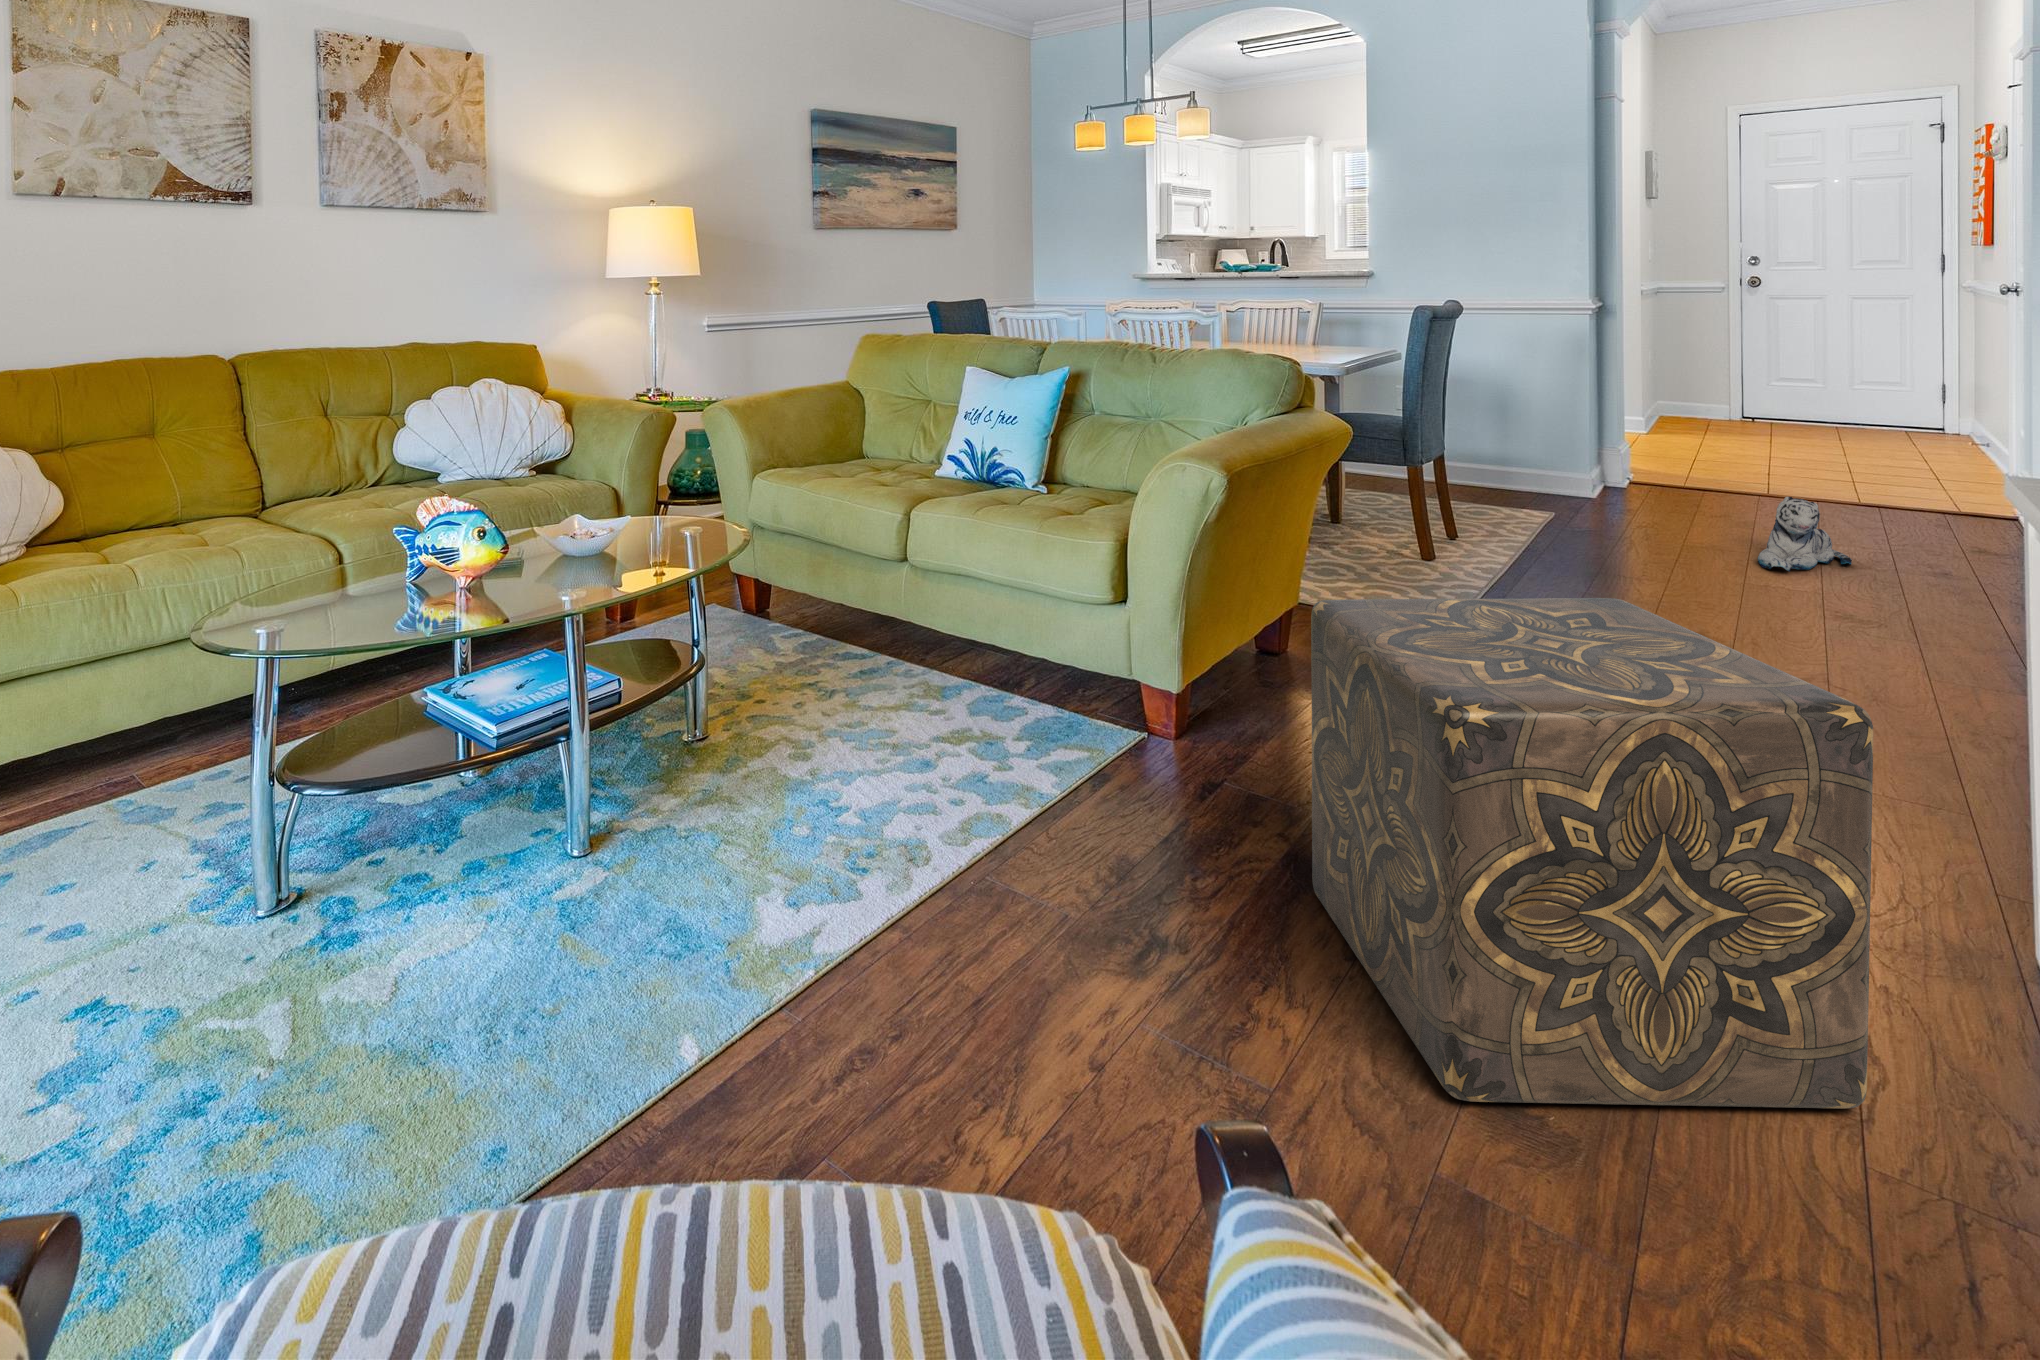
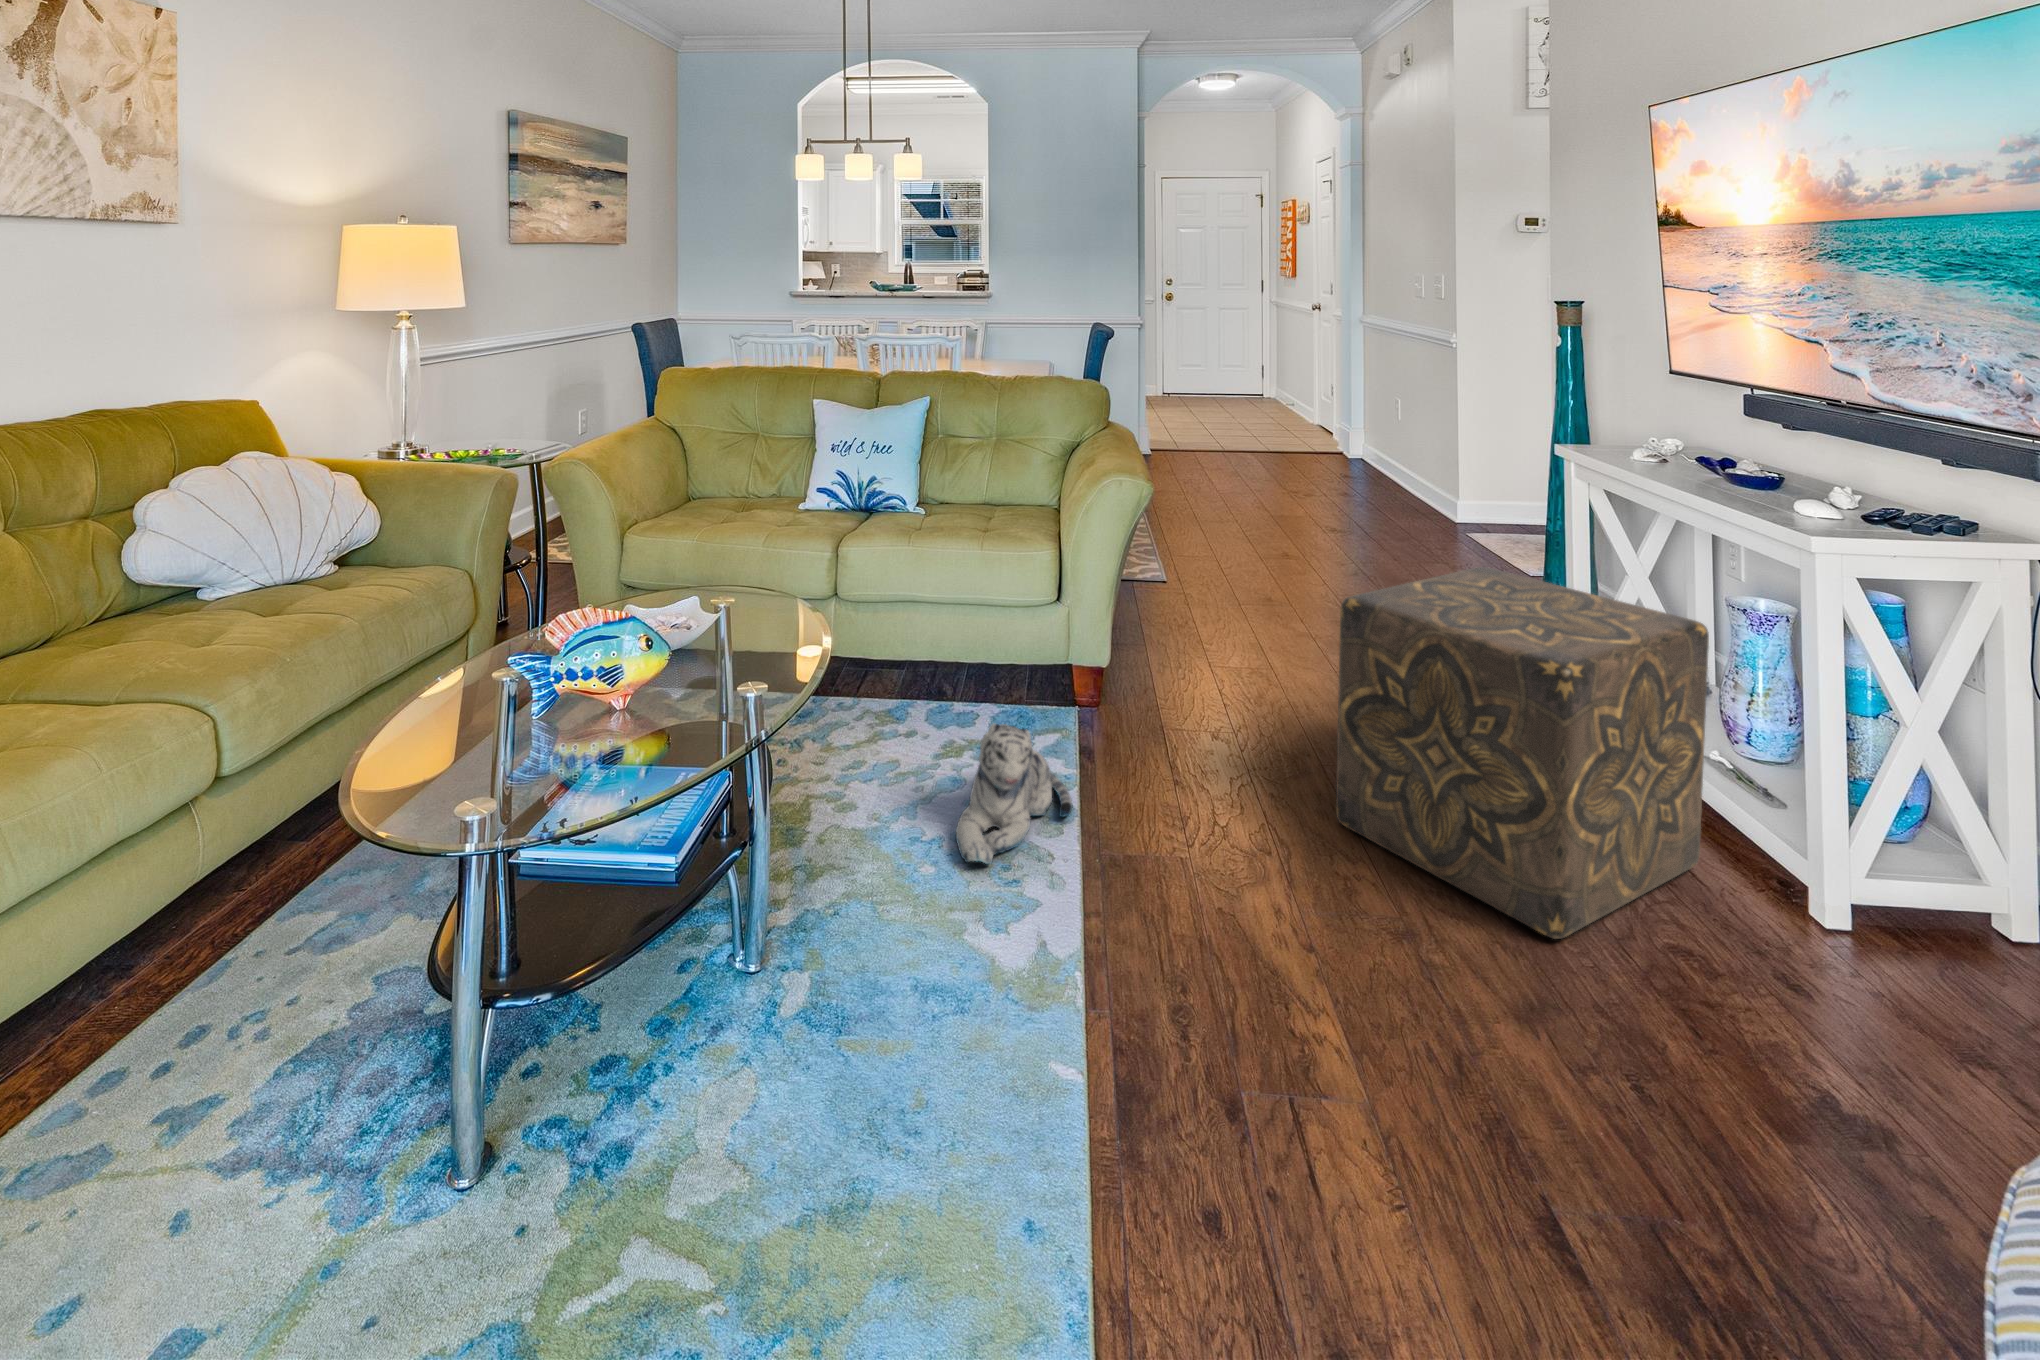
plush toy: present [1758,497,1852,571] -> present [956,723,1072,864]

